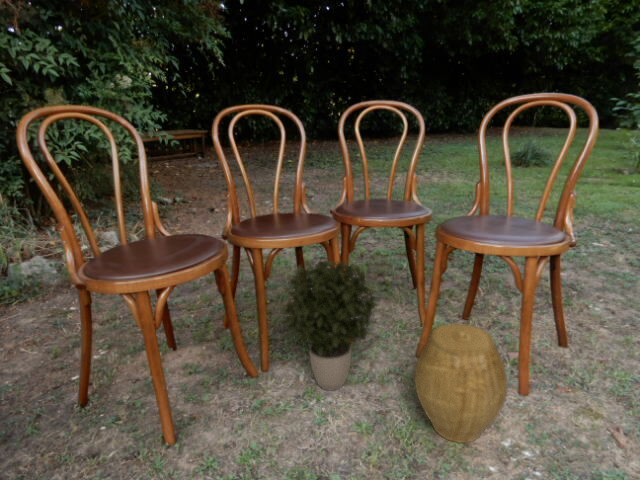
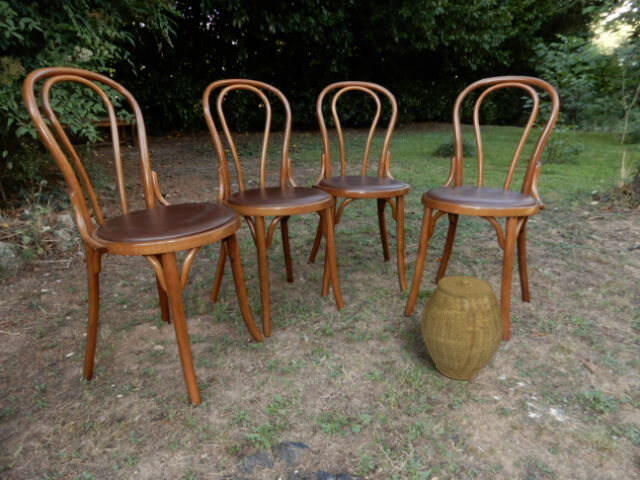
potted plant: present [281,260,377,391] -> none [292,222,381,349]

